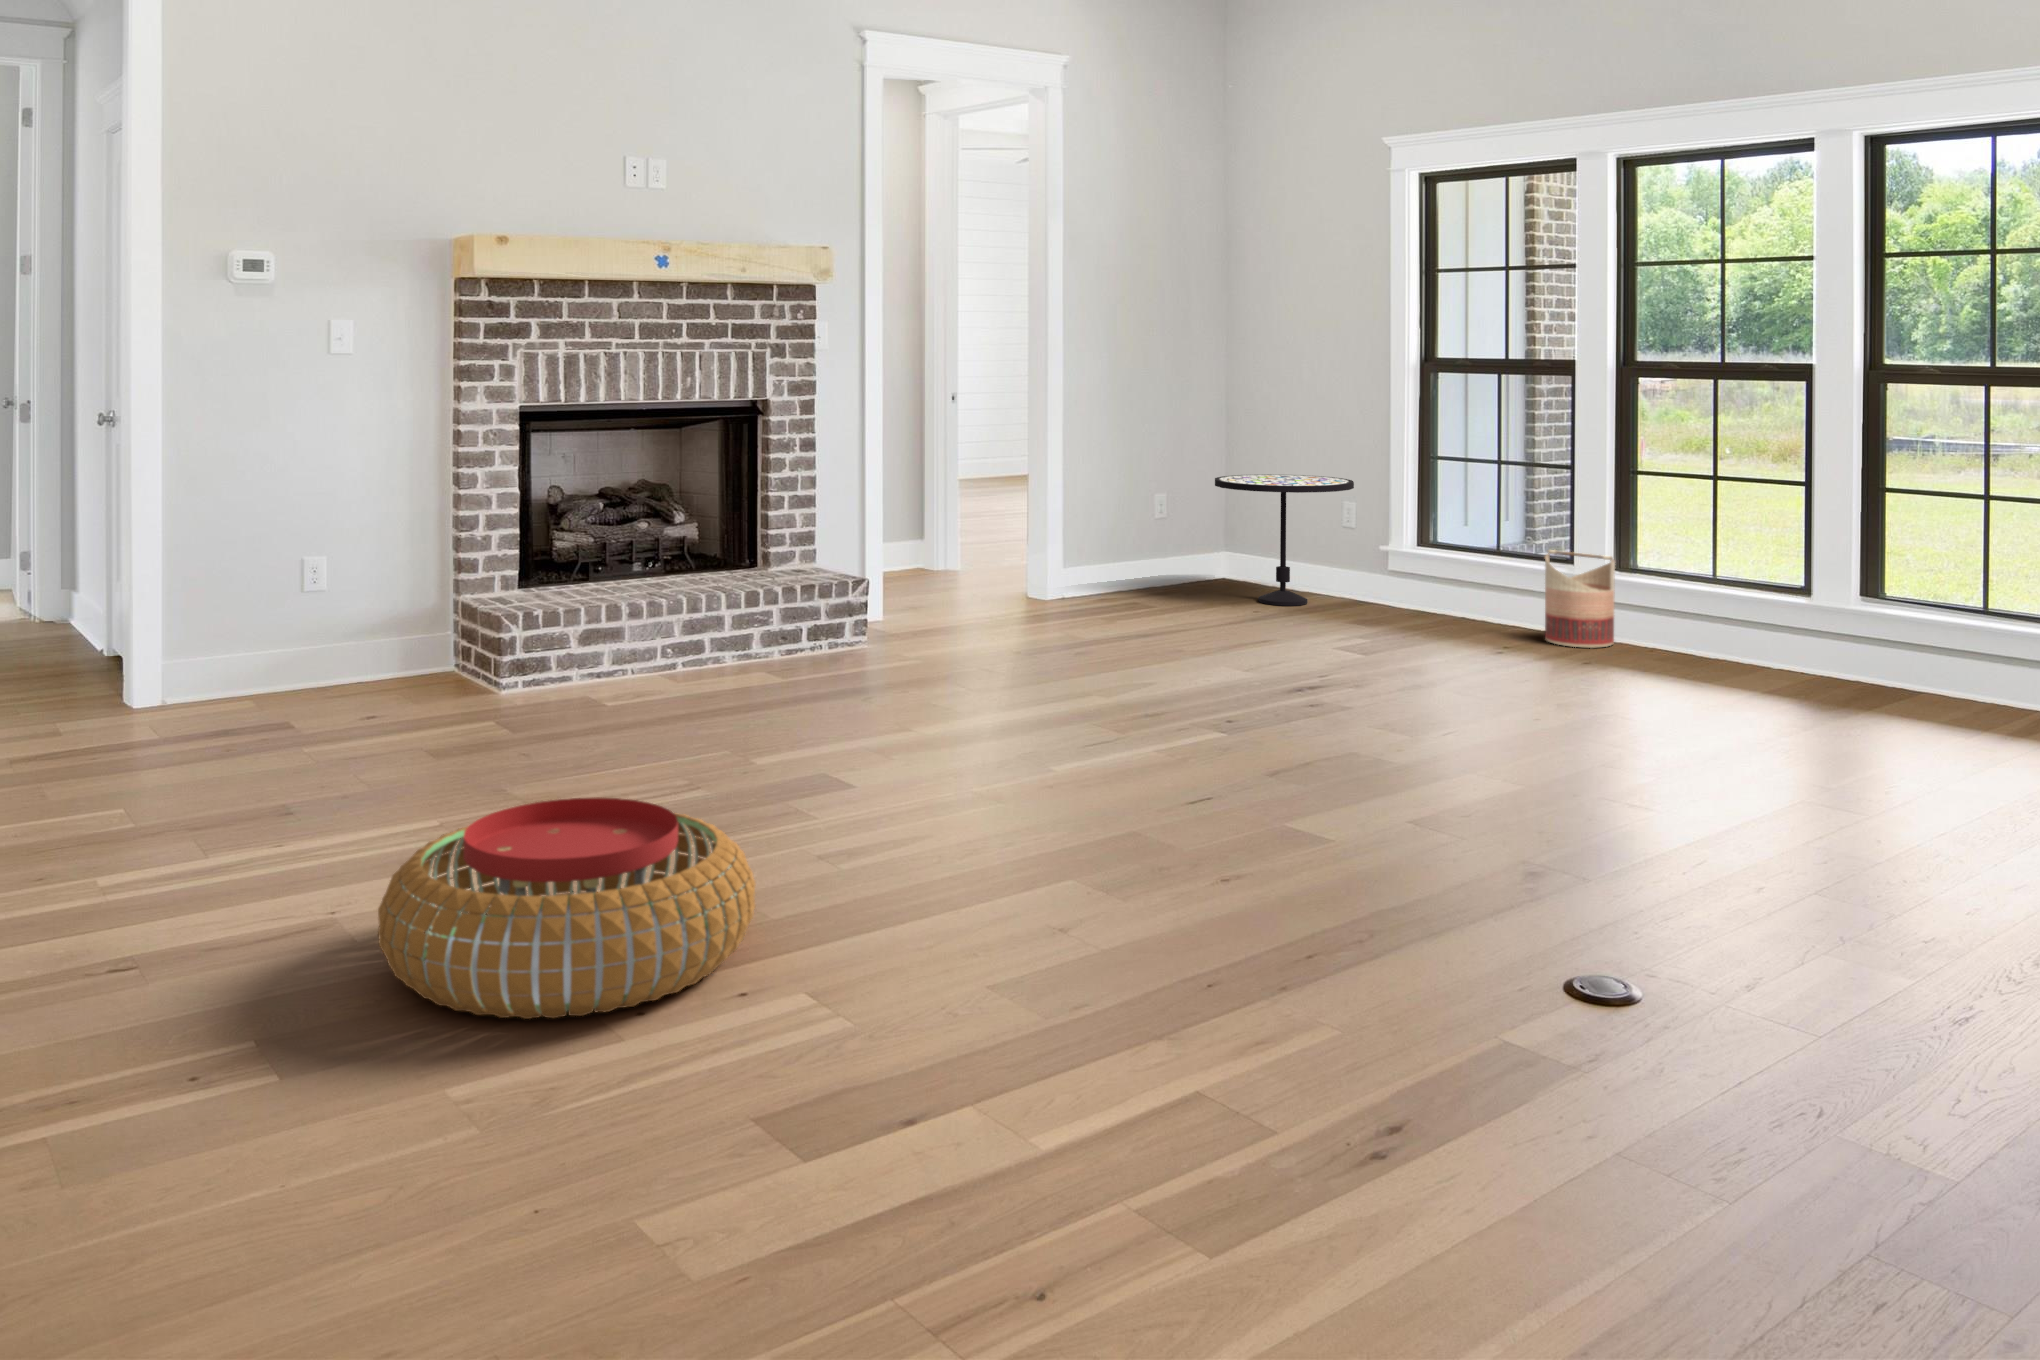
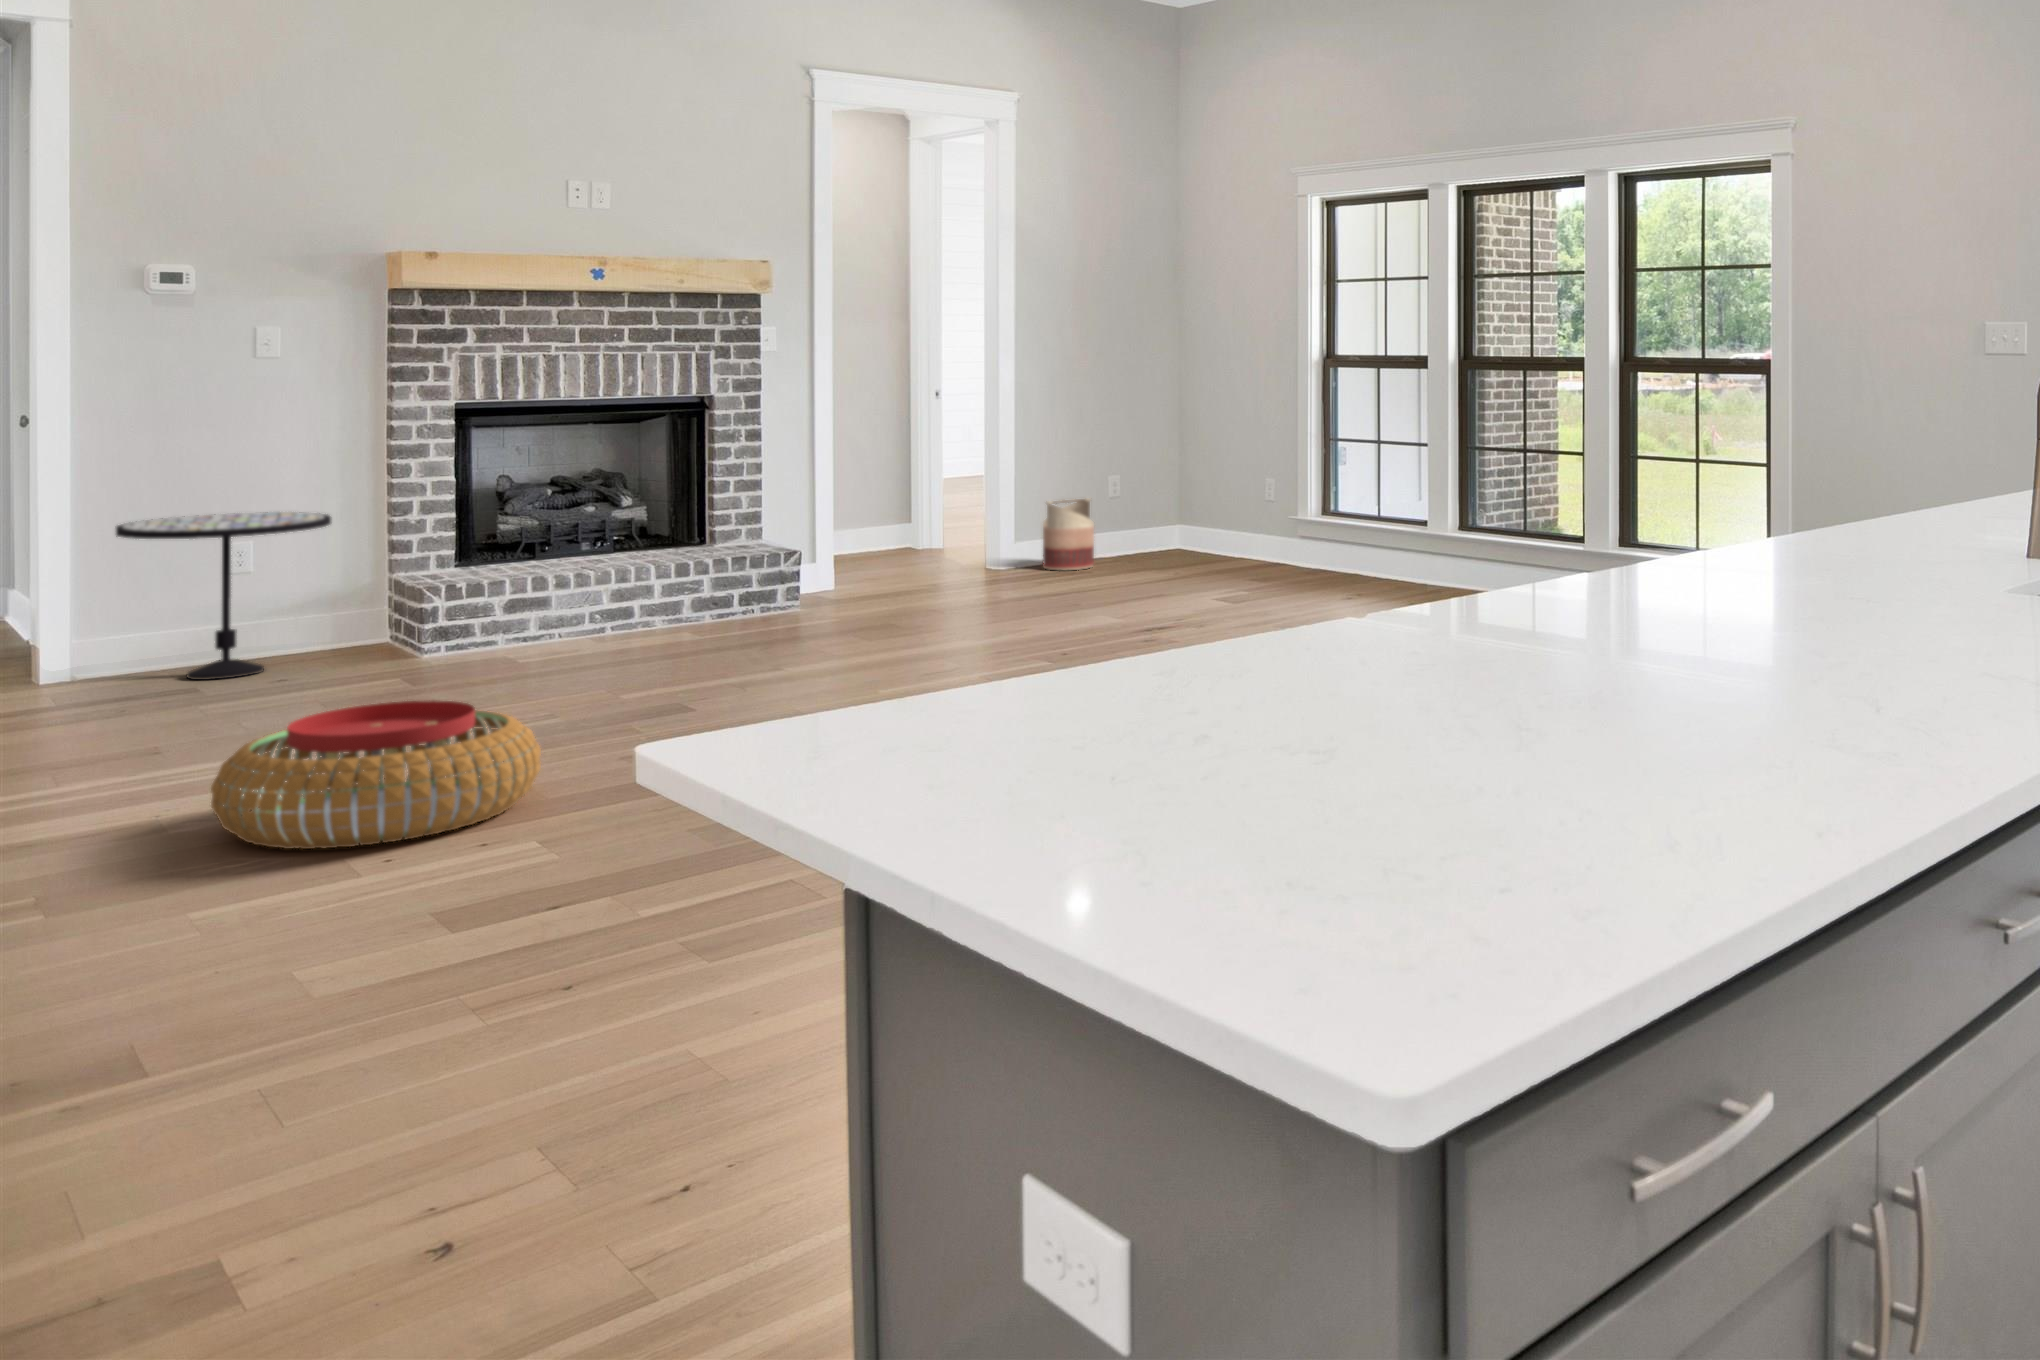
side table: present [1215,474,1354,606] -> present [116,512,331,680]
basket: present [1545,550,1615,647] -> present [1043,498,1094,570]

